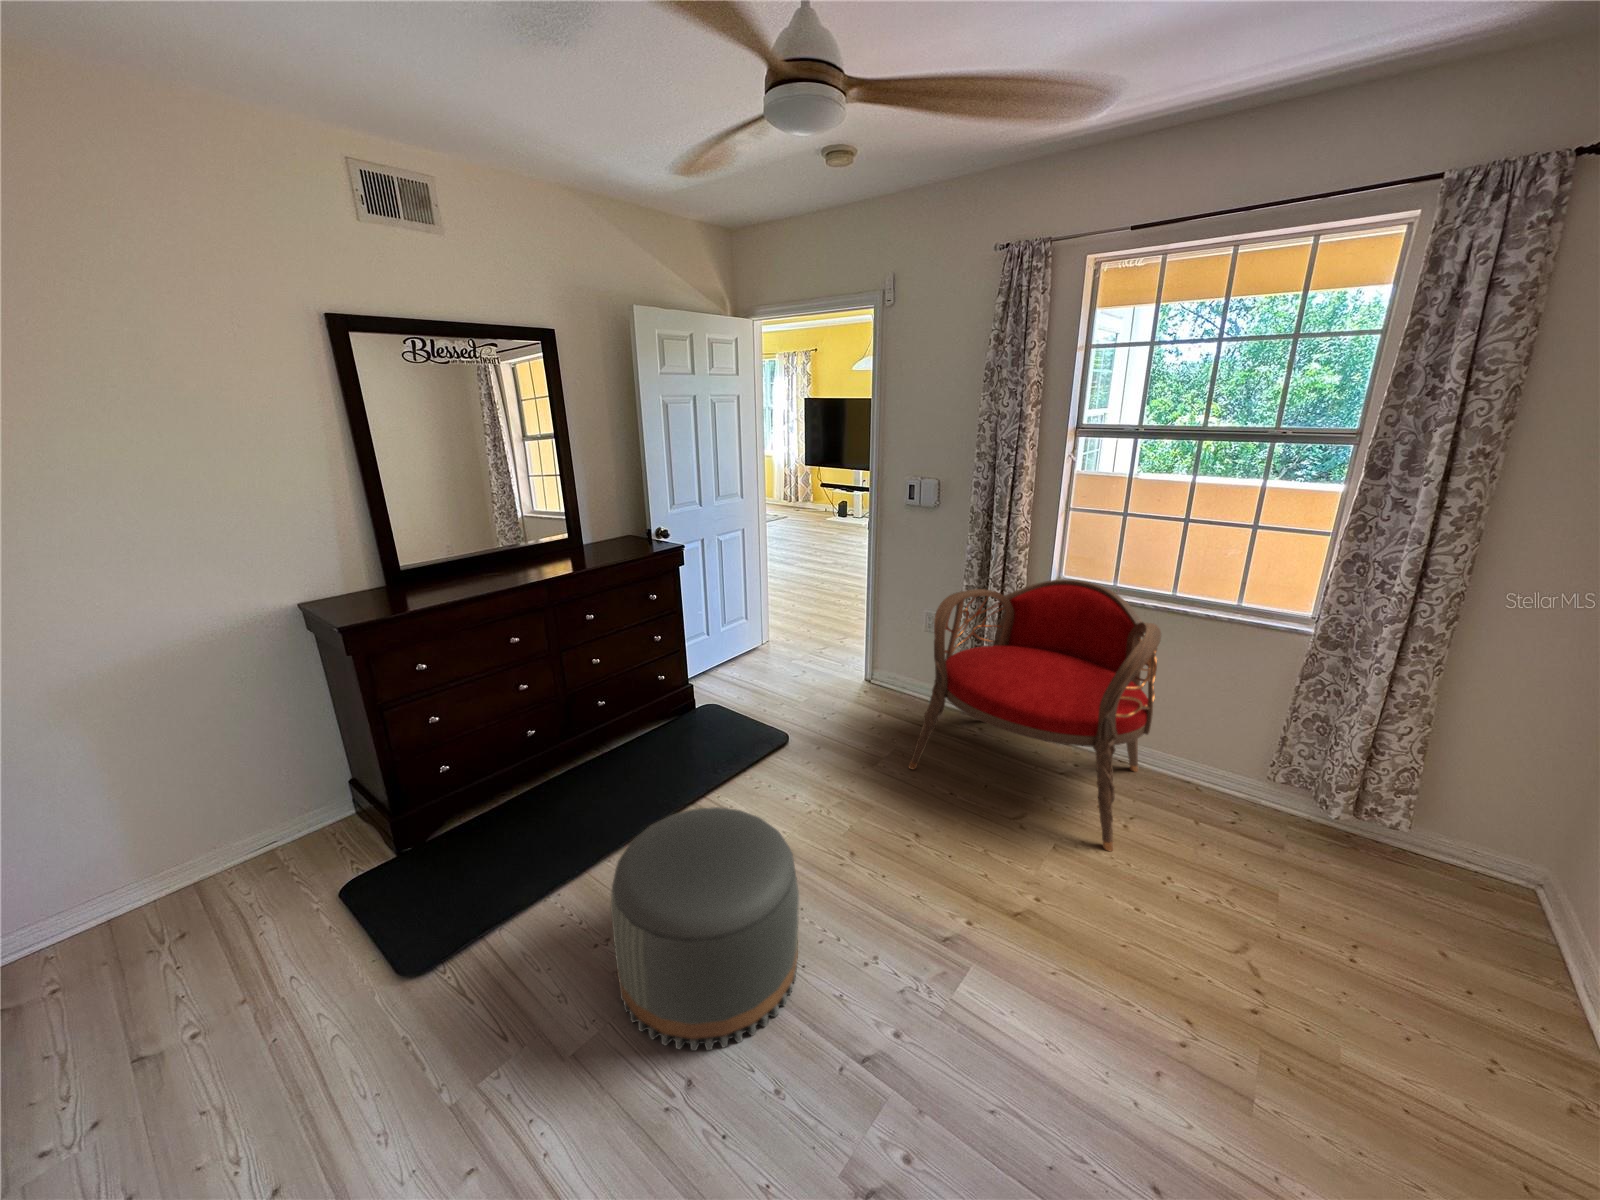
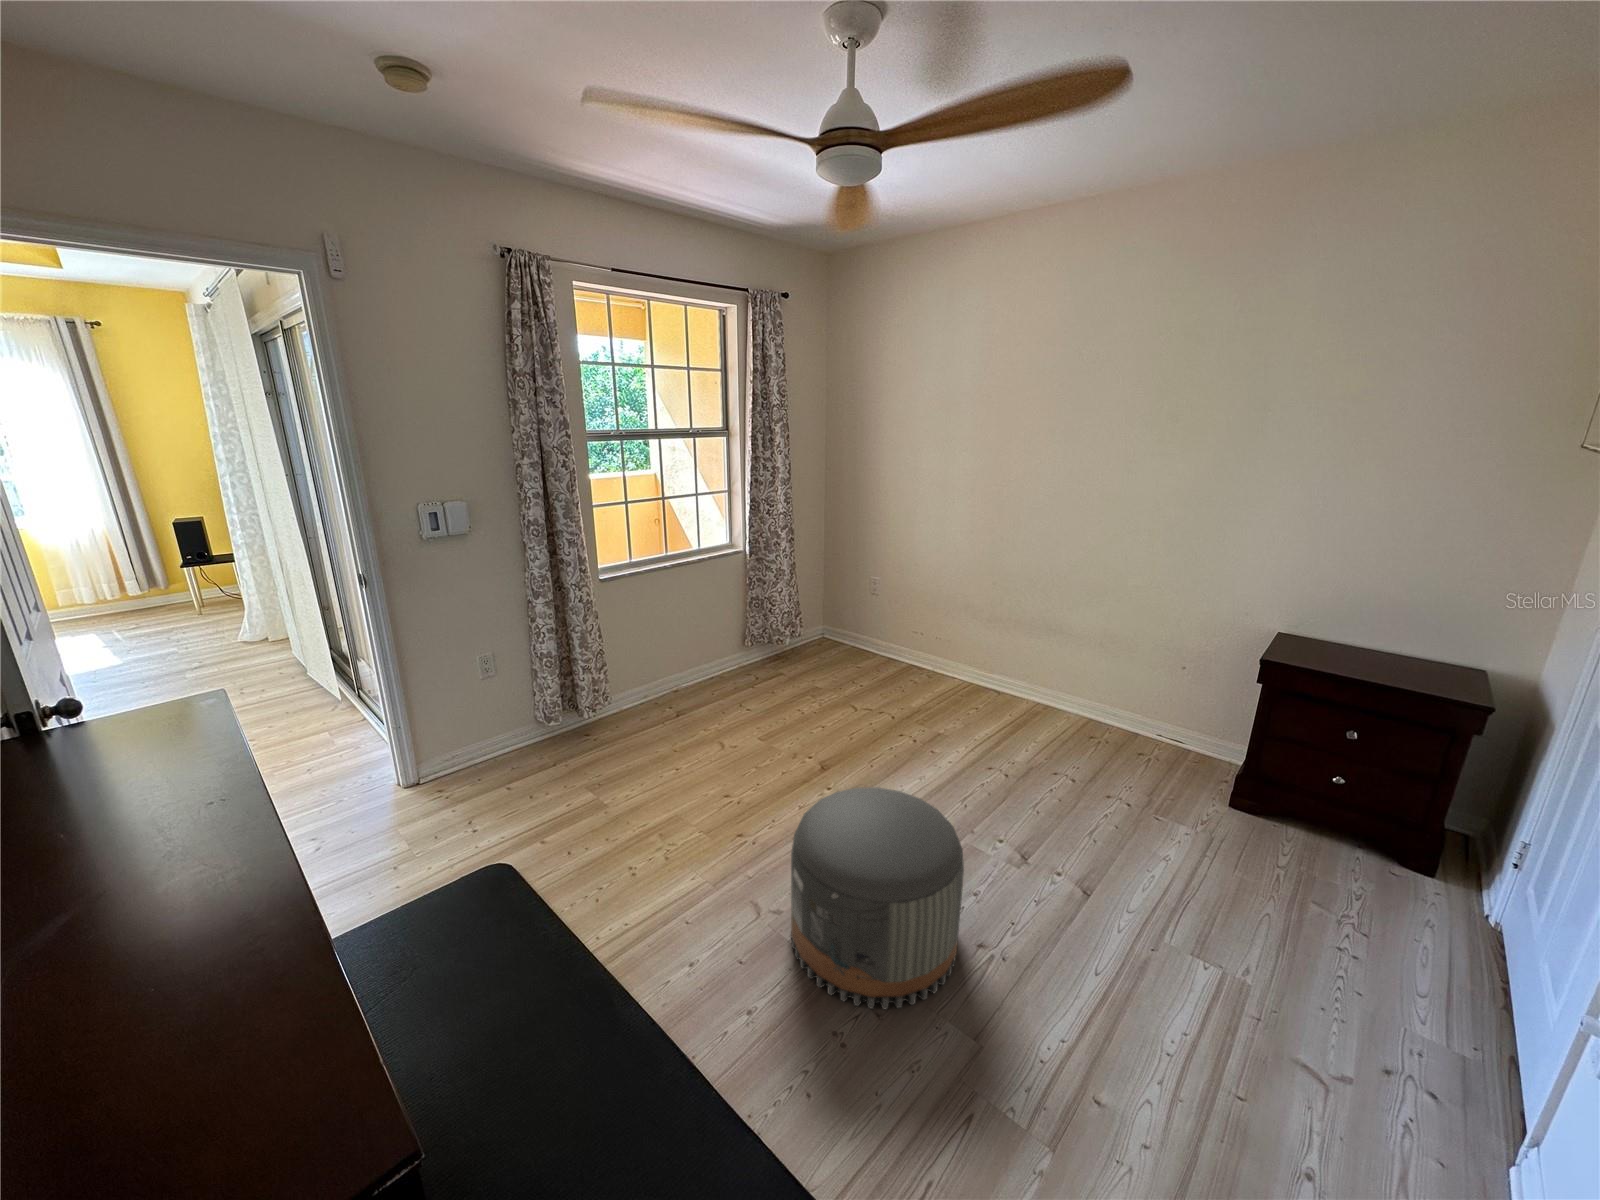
armchair: present [909,579,1161,851] -> none [577,563,775,781]

